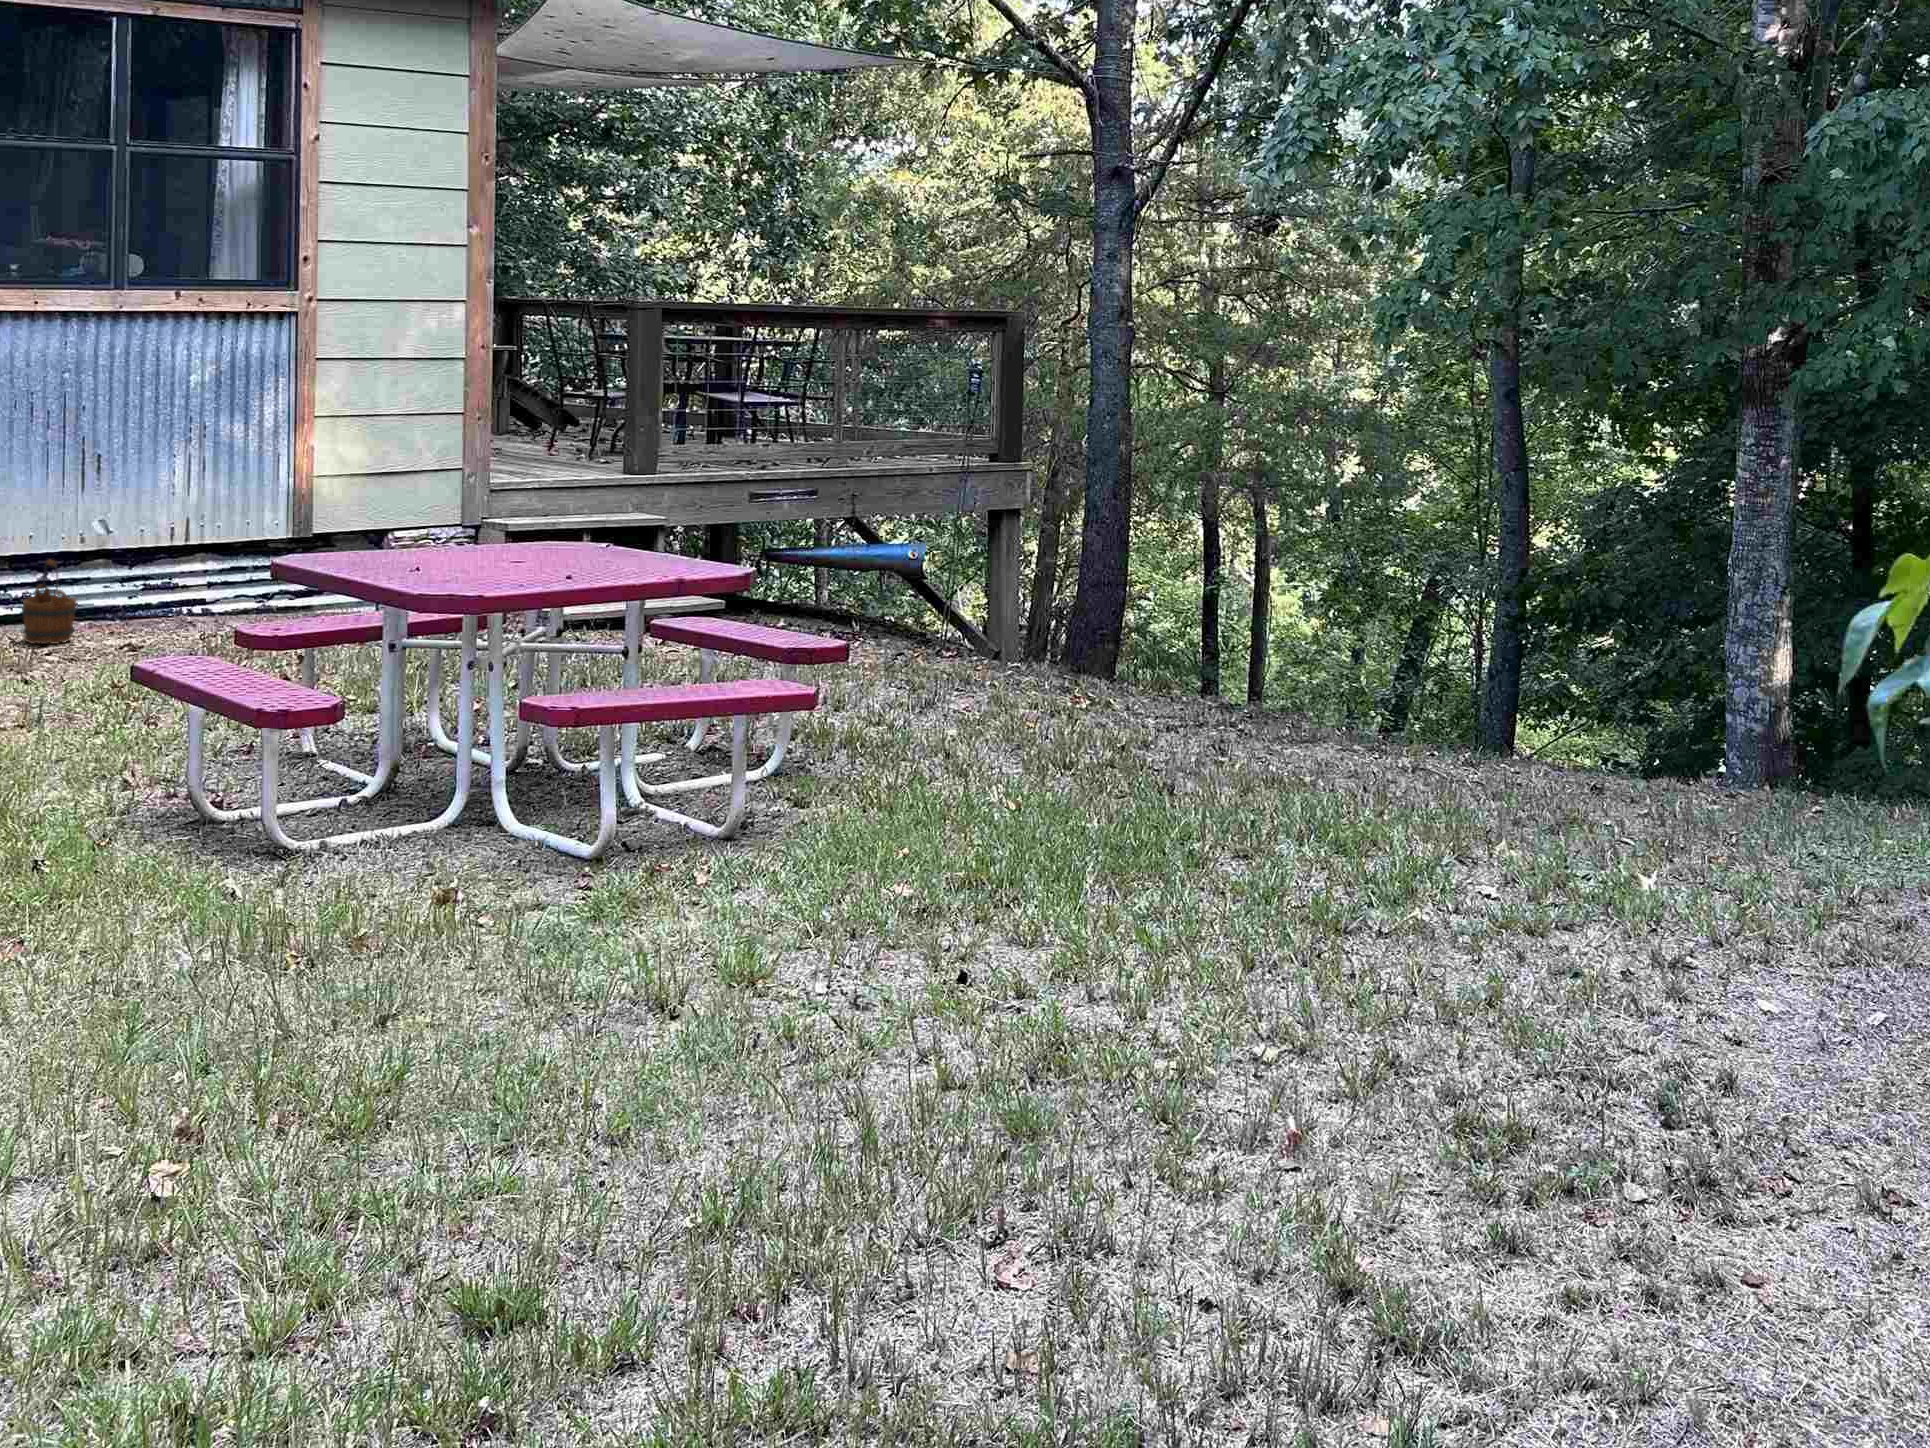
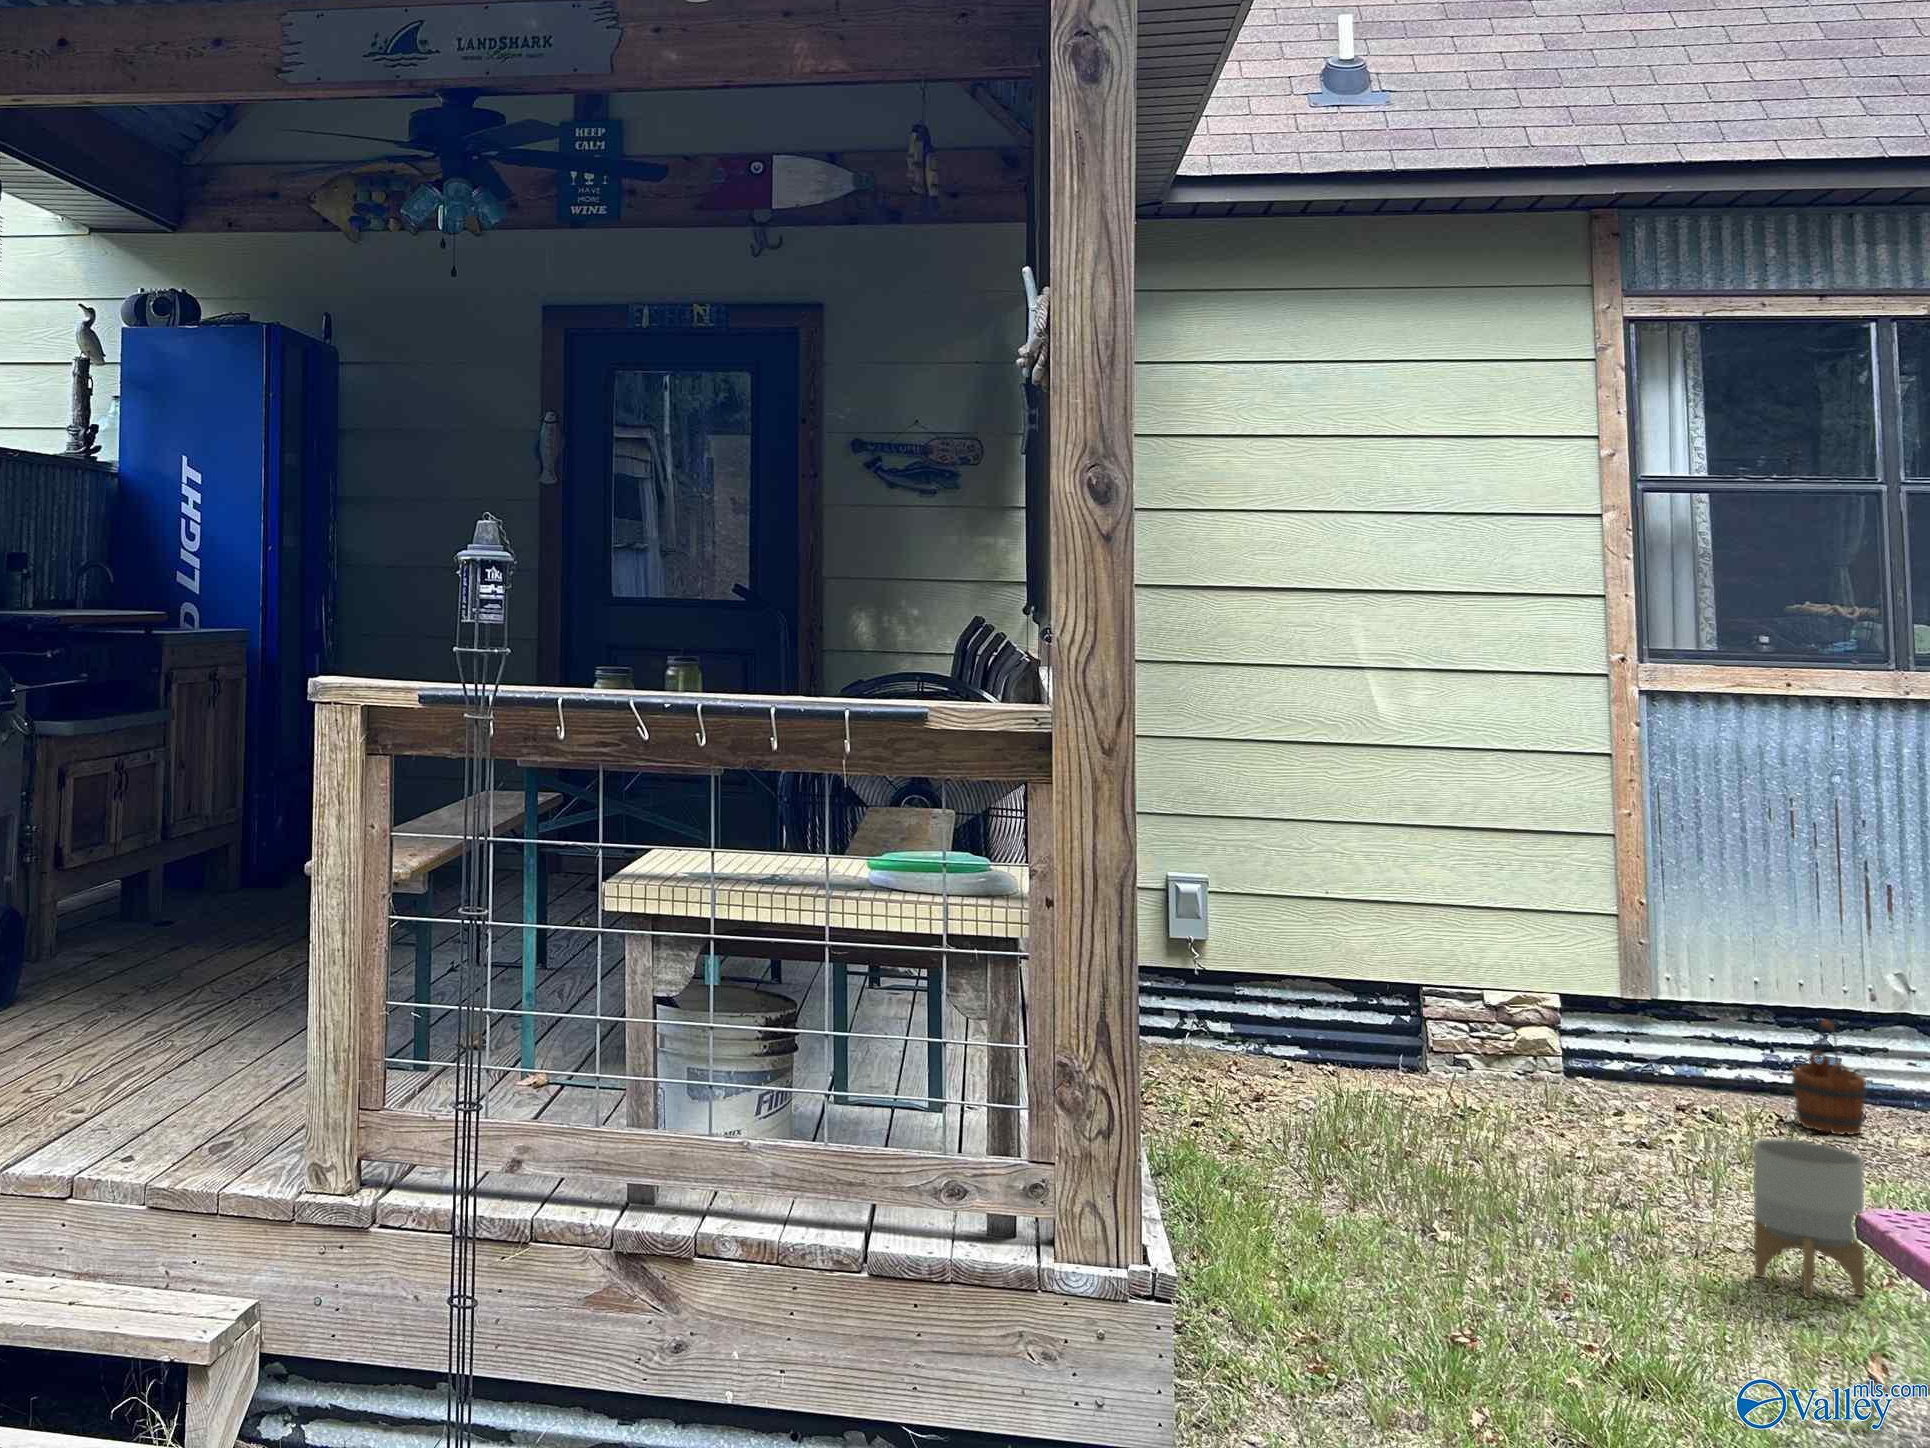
planter: none [21,634,104,745] -> present [1753,1139,1865,1298]

